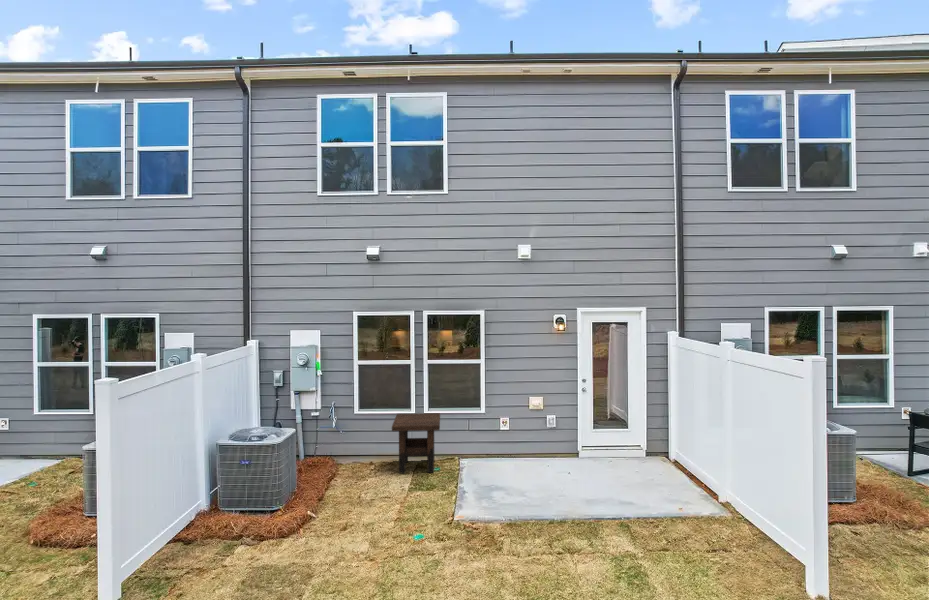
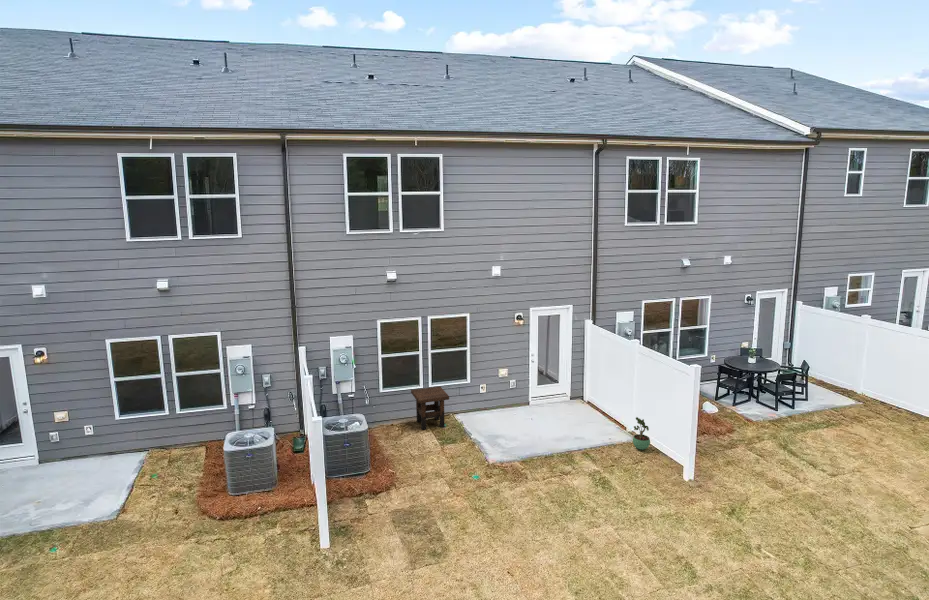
potted plant: none [753,491,793,562] -> present [633,417,650,450]

